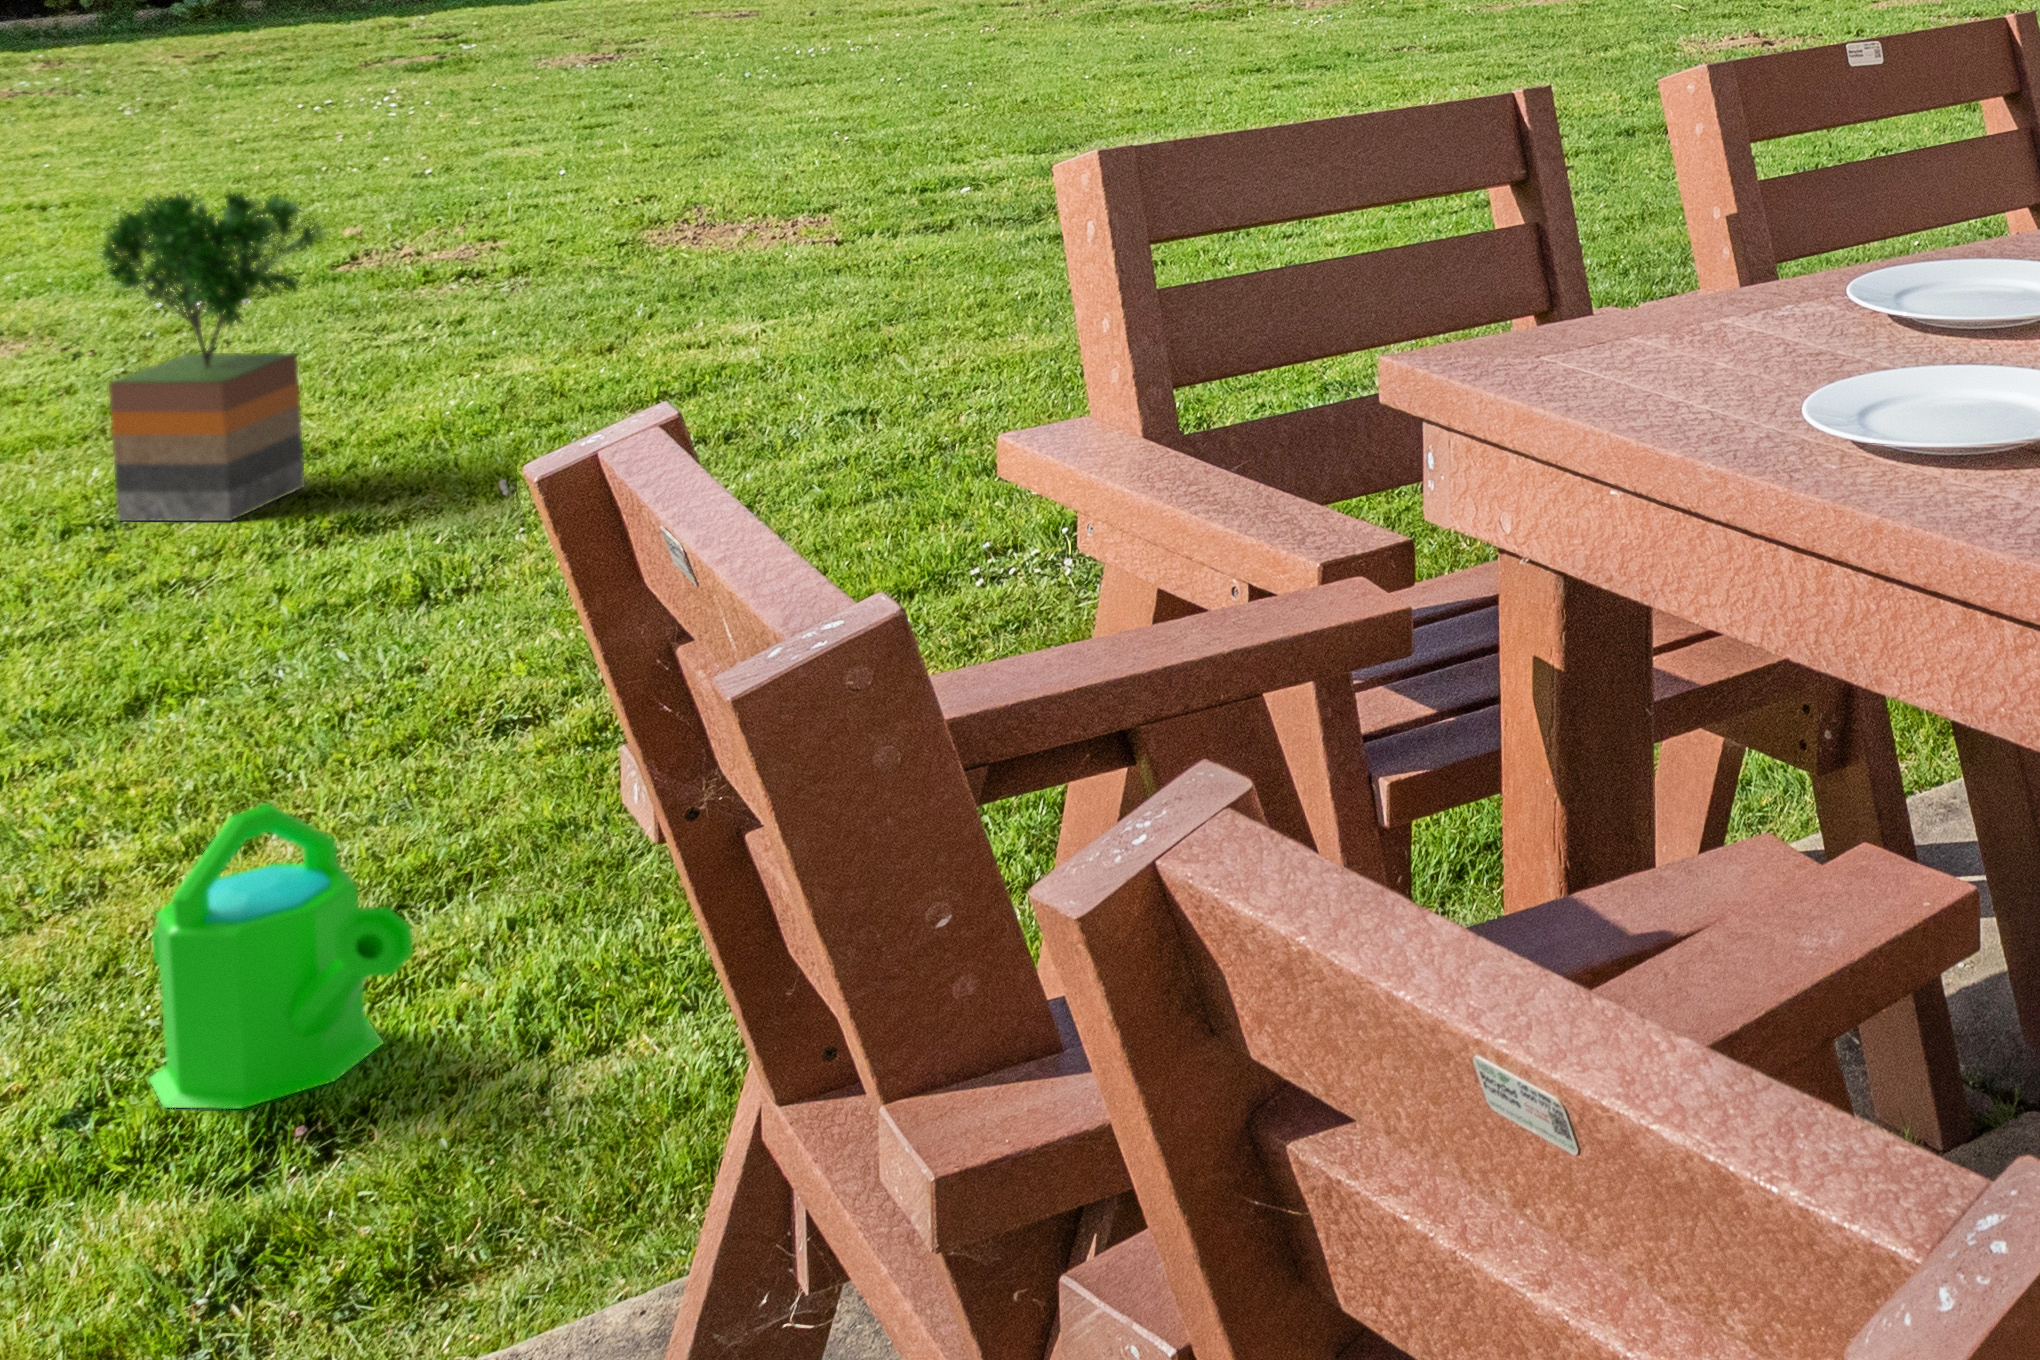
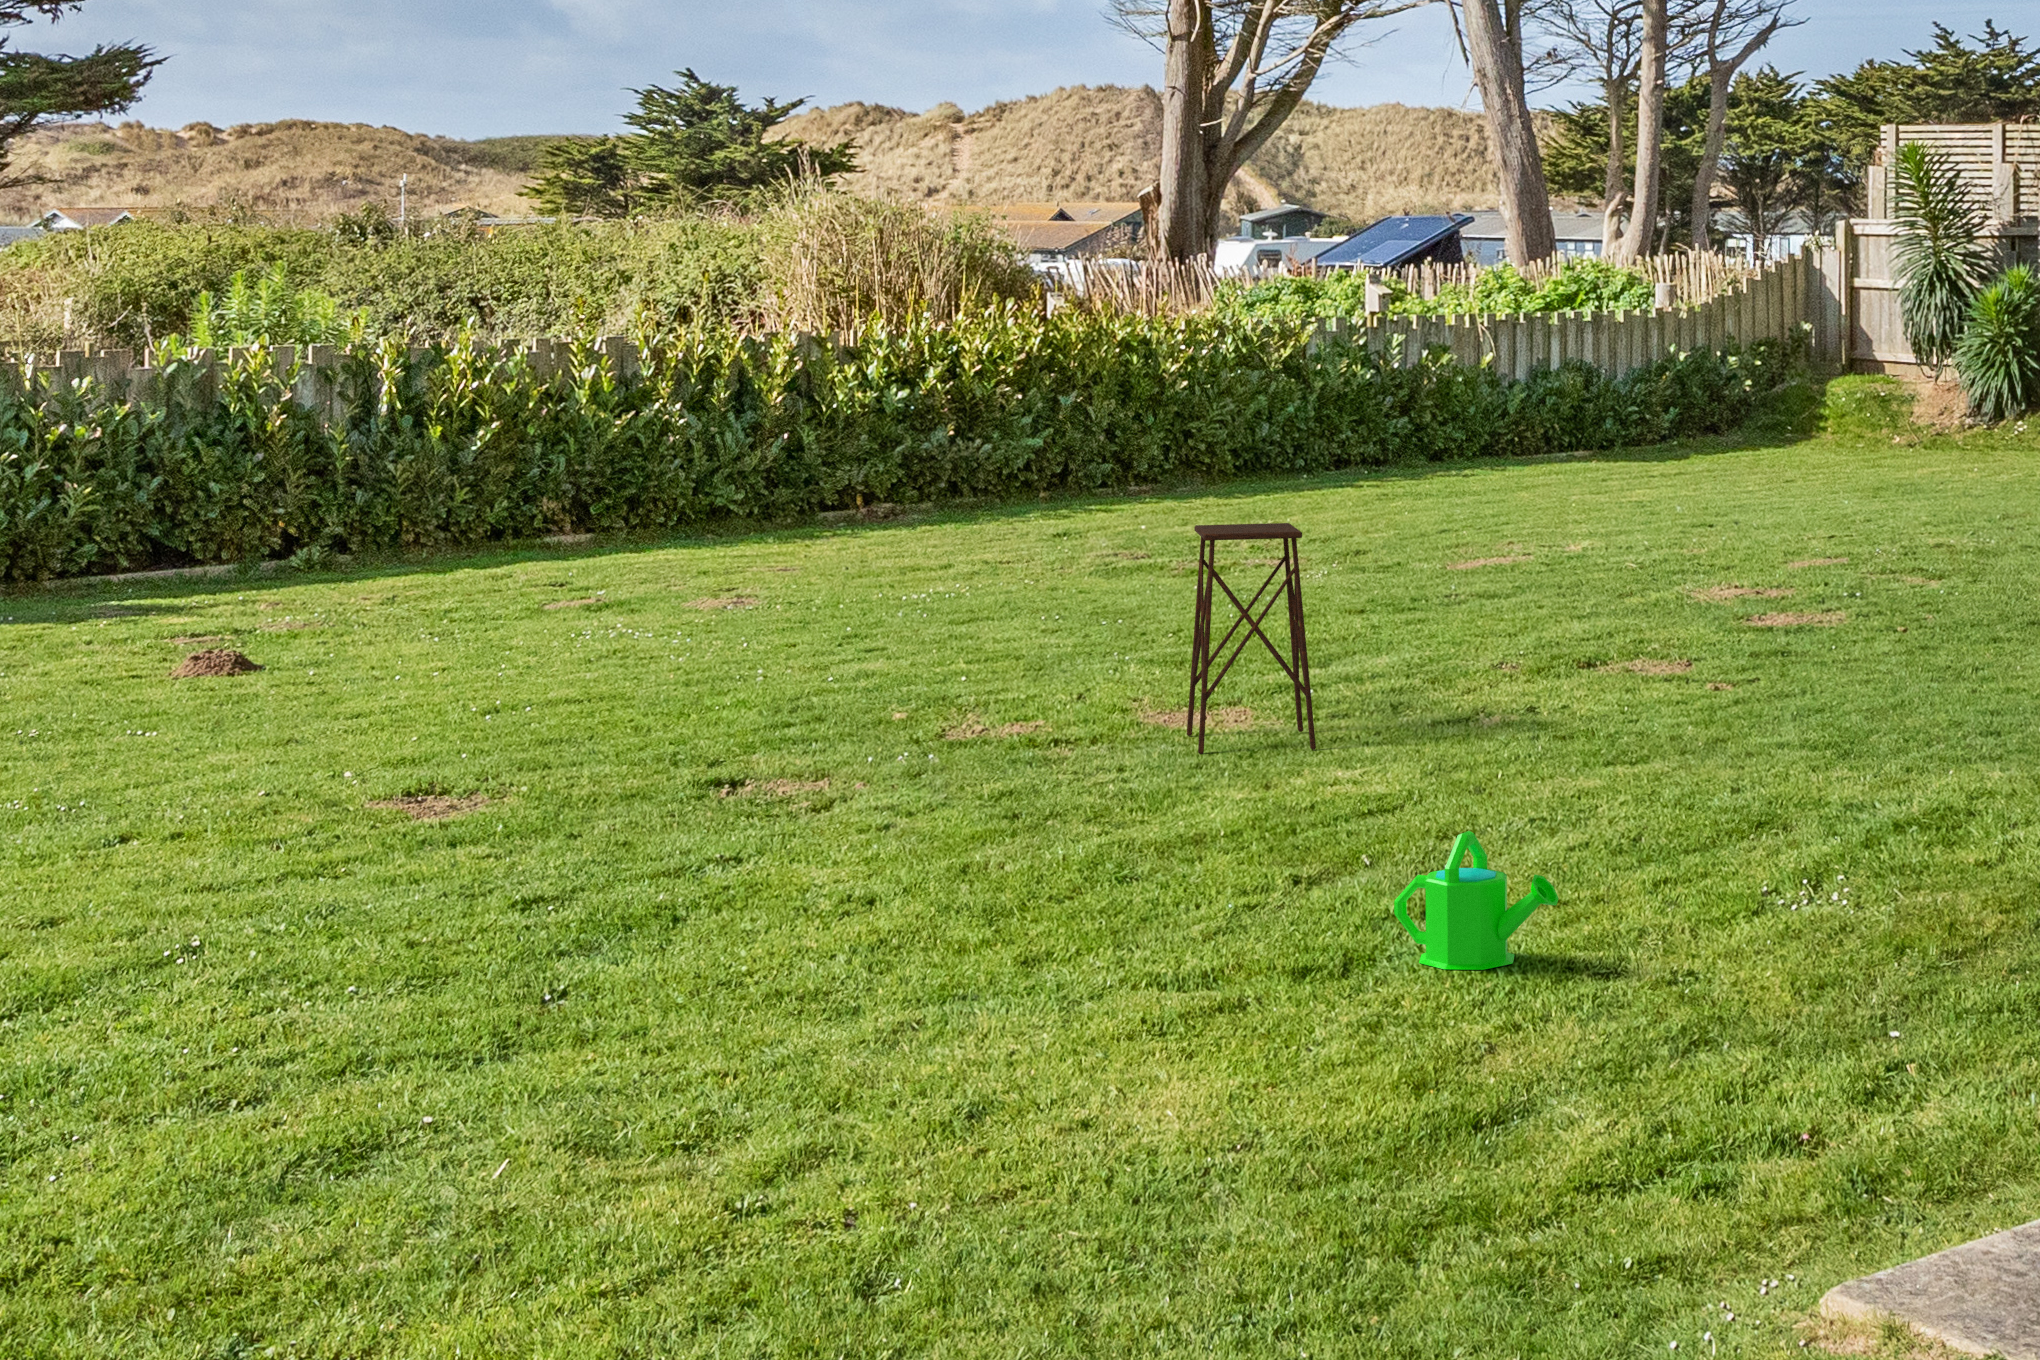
side table: none [701,36,927,393] -> present [1187,523,1316,754]
potted tree: present [98,189,330,521] -> none [929,599,1063,803]

